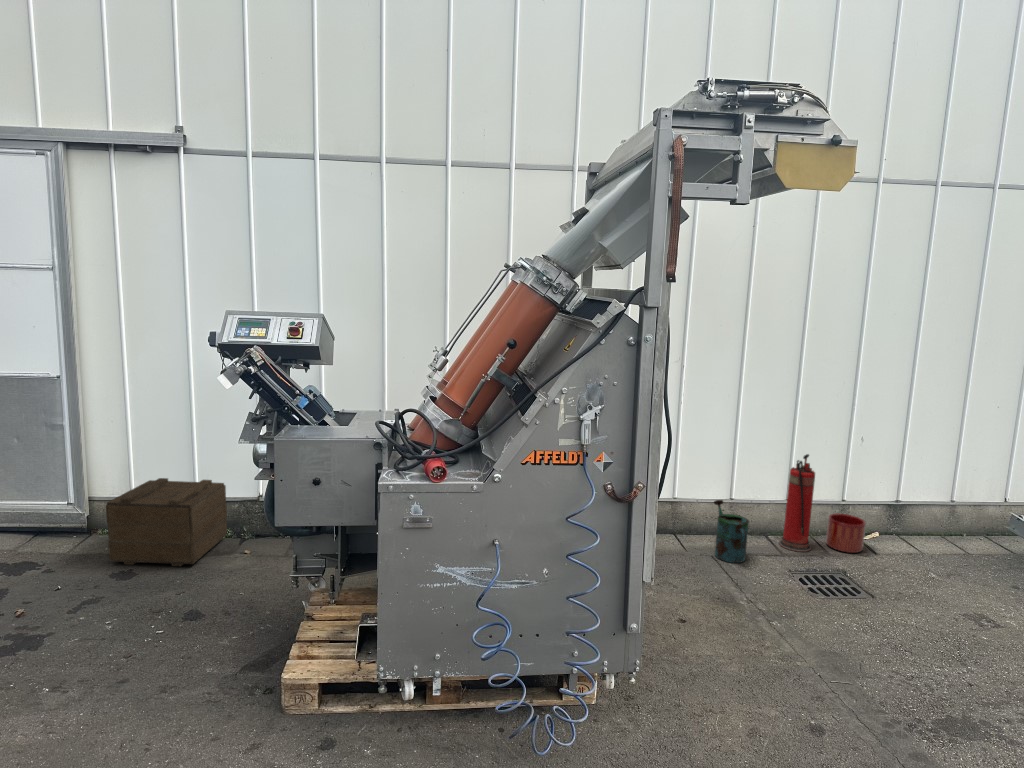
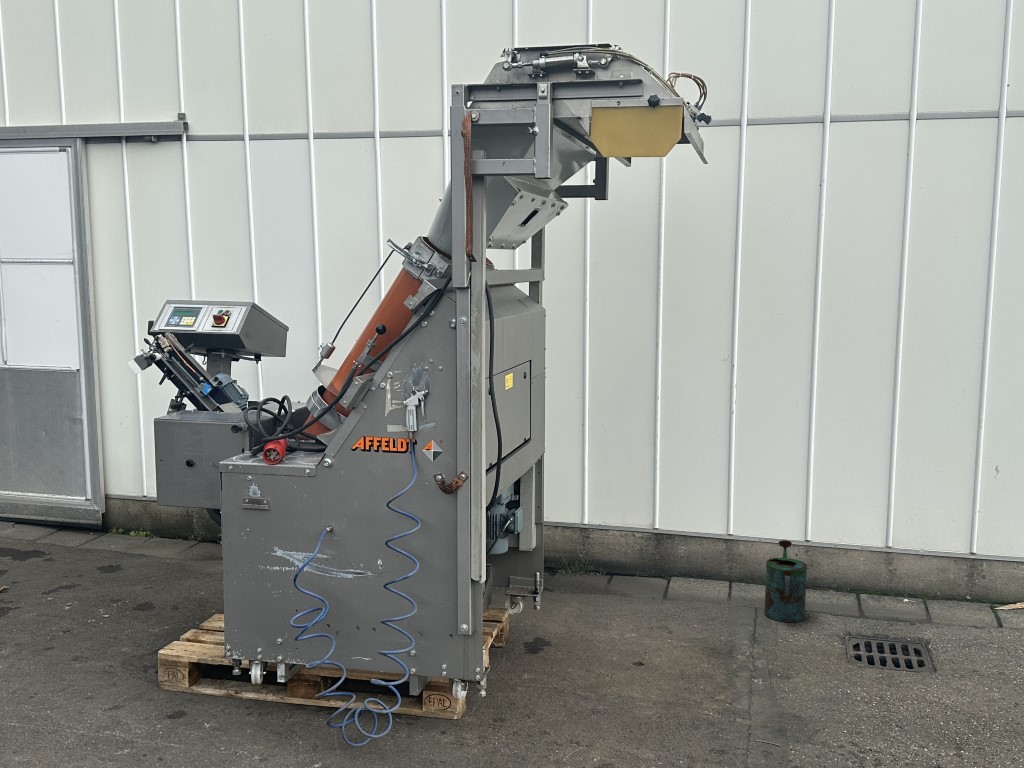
fire extinguisher: present [779,454,815,552] -> none [874,484,920,620]
wooden crate: present [106,478,227,566] -> none [101,476,223,565]
planter: present [826,514,866,553] -> none [947,572,1002,628]

